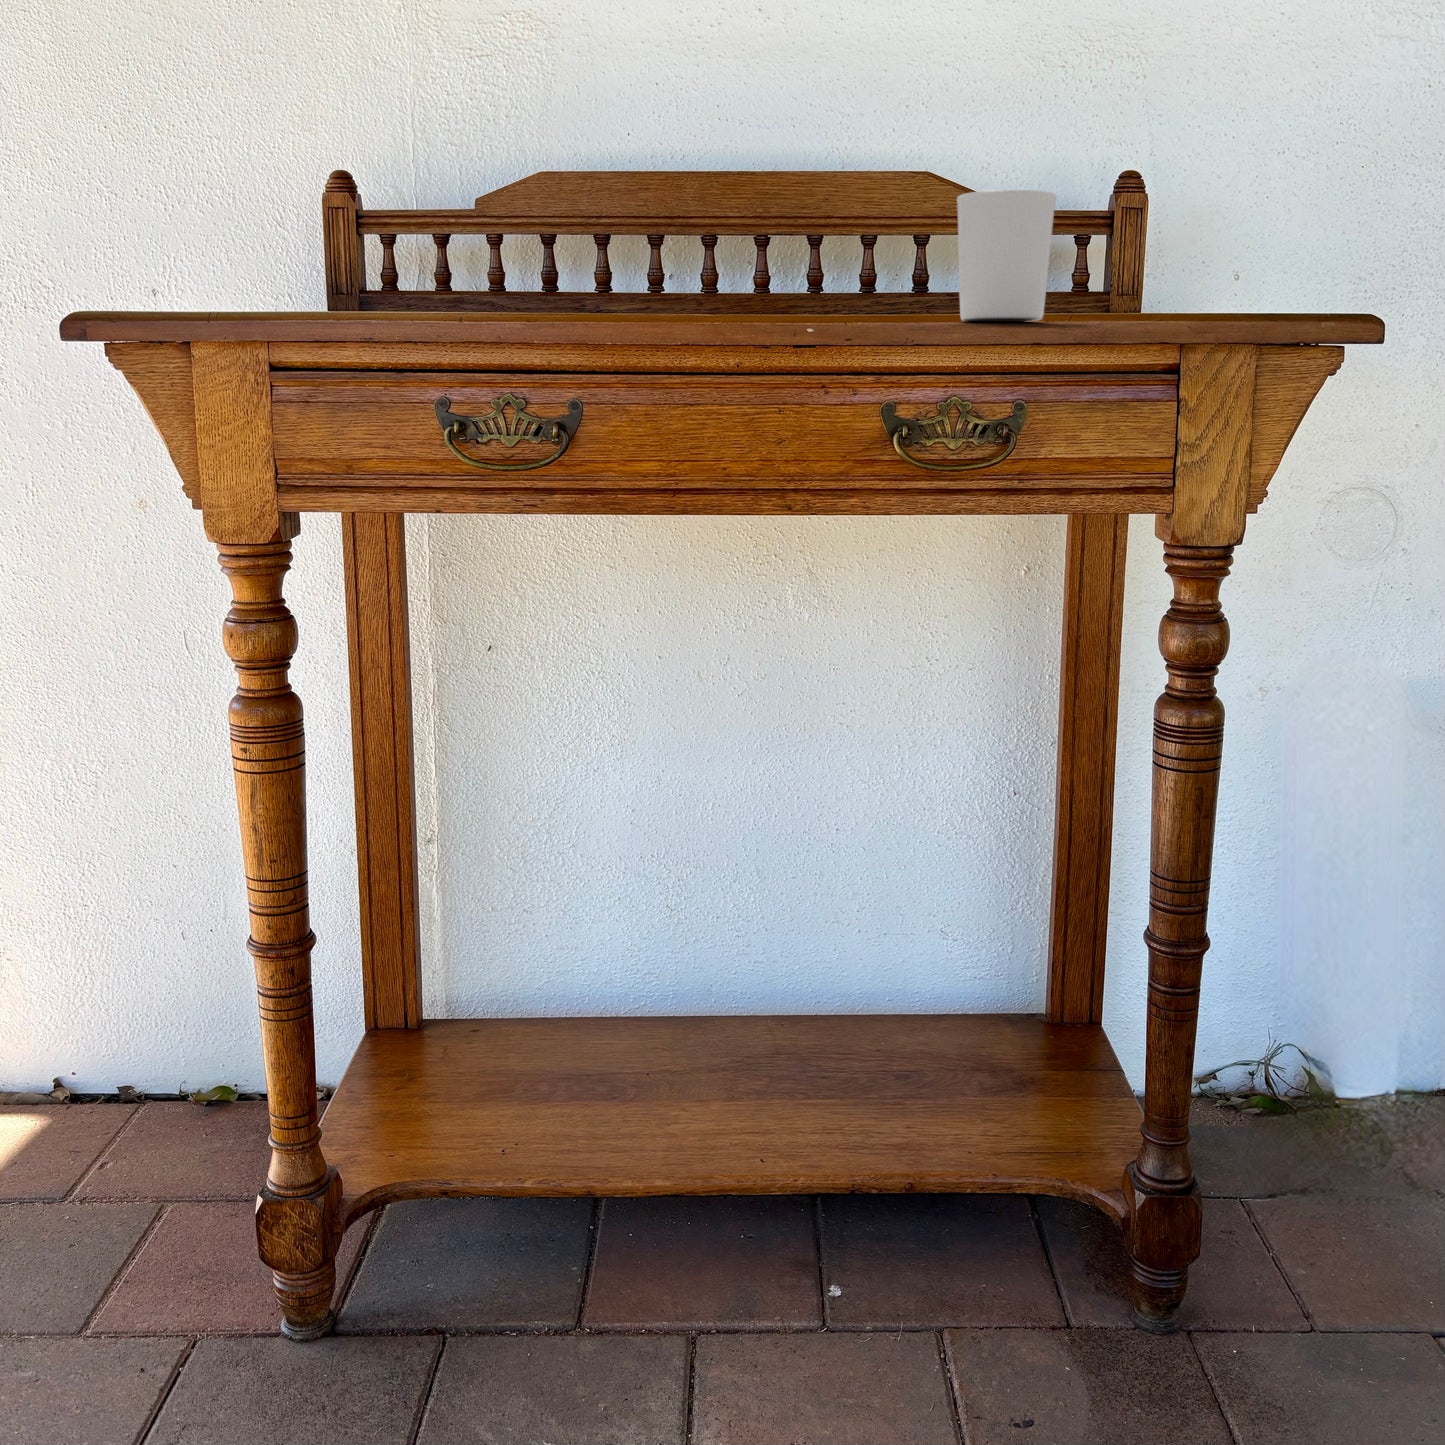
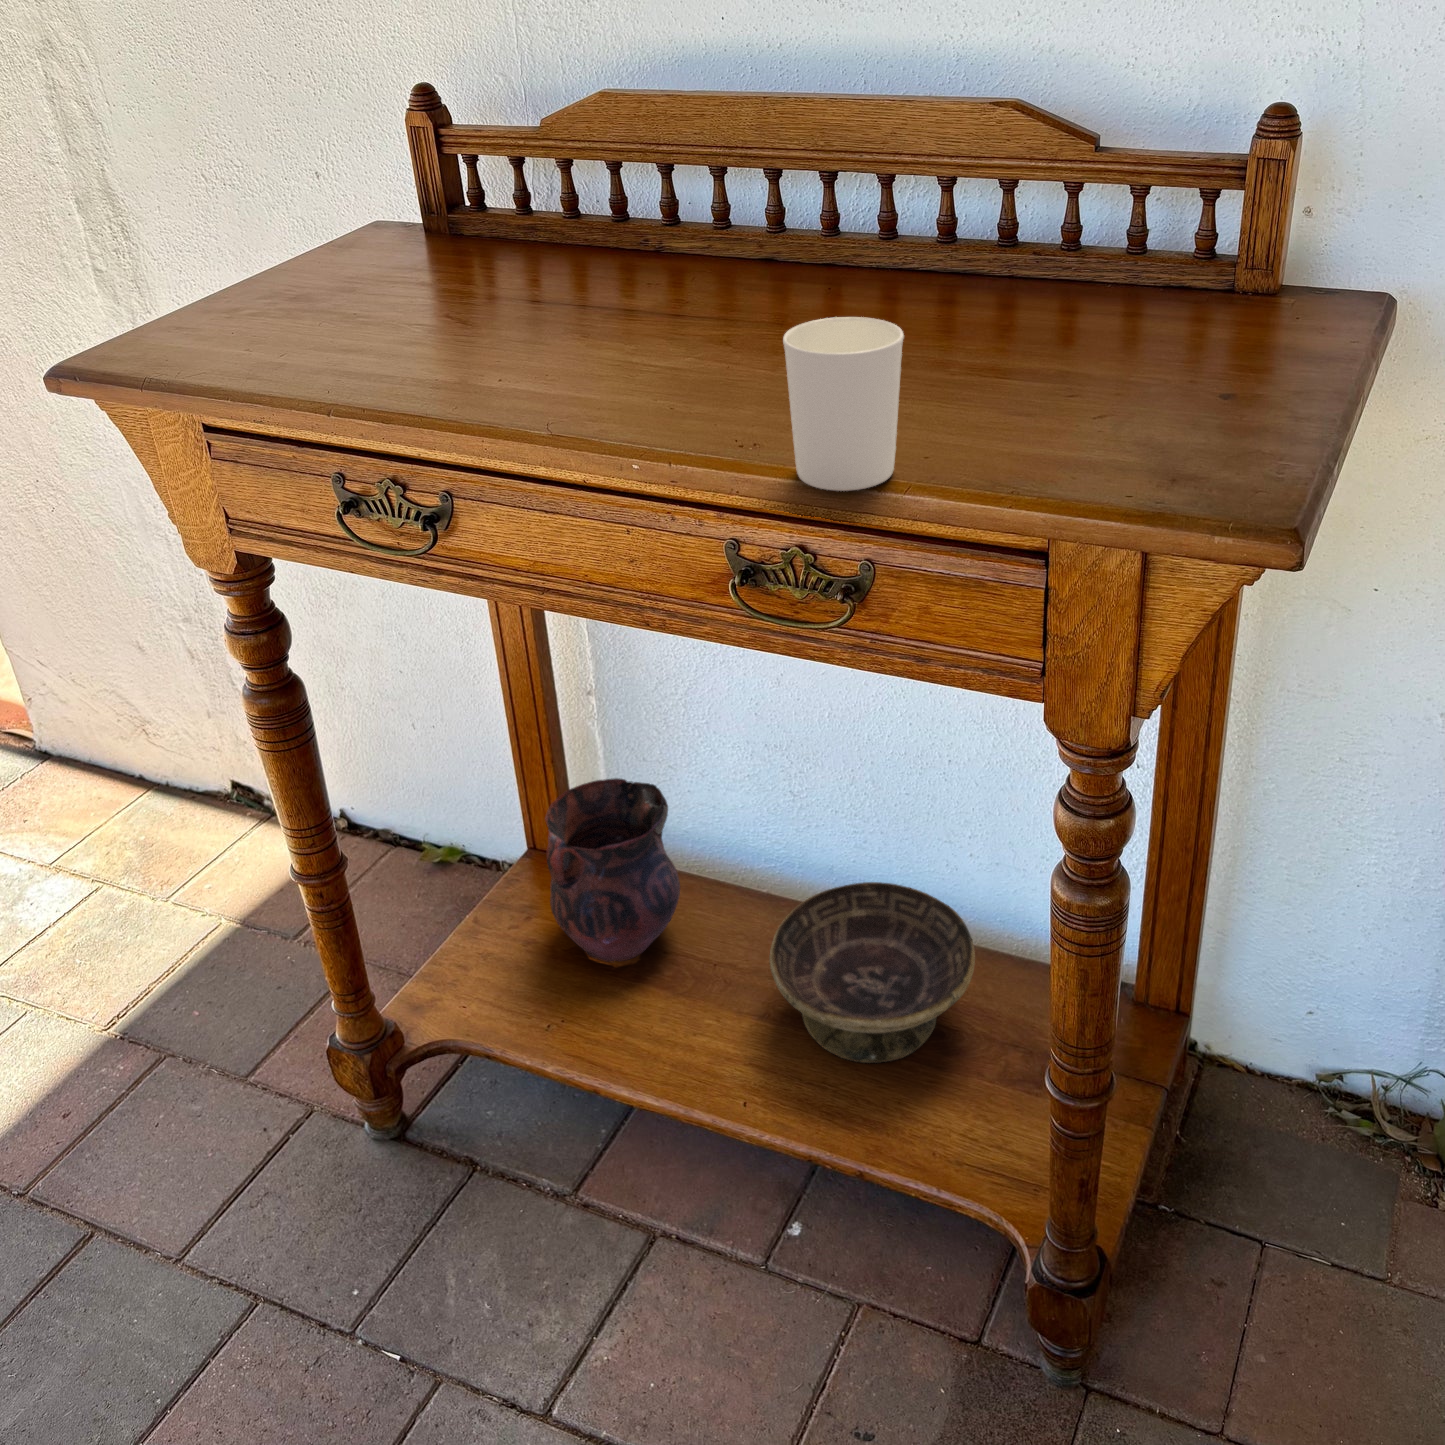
vase: none [456,881,600,1086] -> present [545,778,680,962]
decorative bowl: none [732,944,939,1101] -> present [769,882,975,1063]

